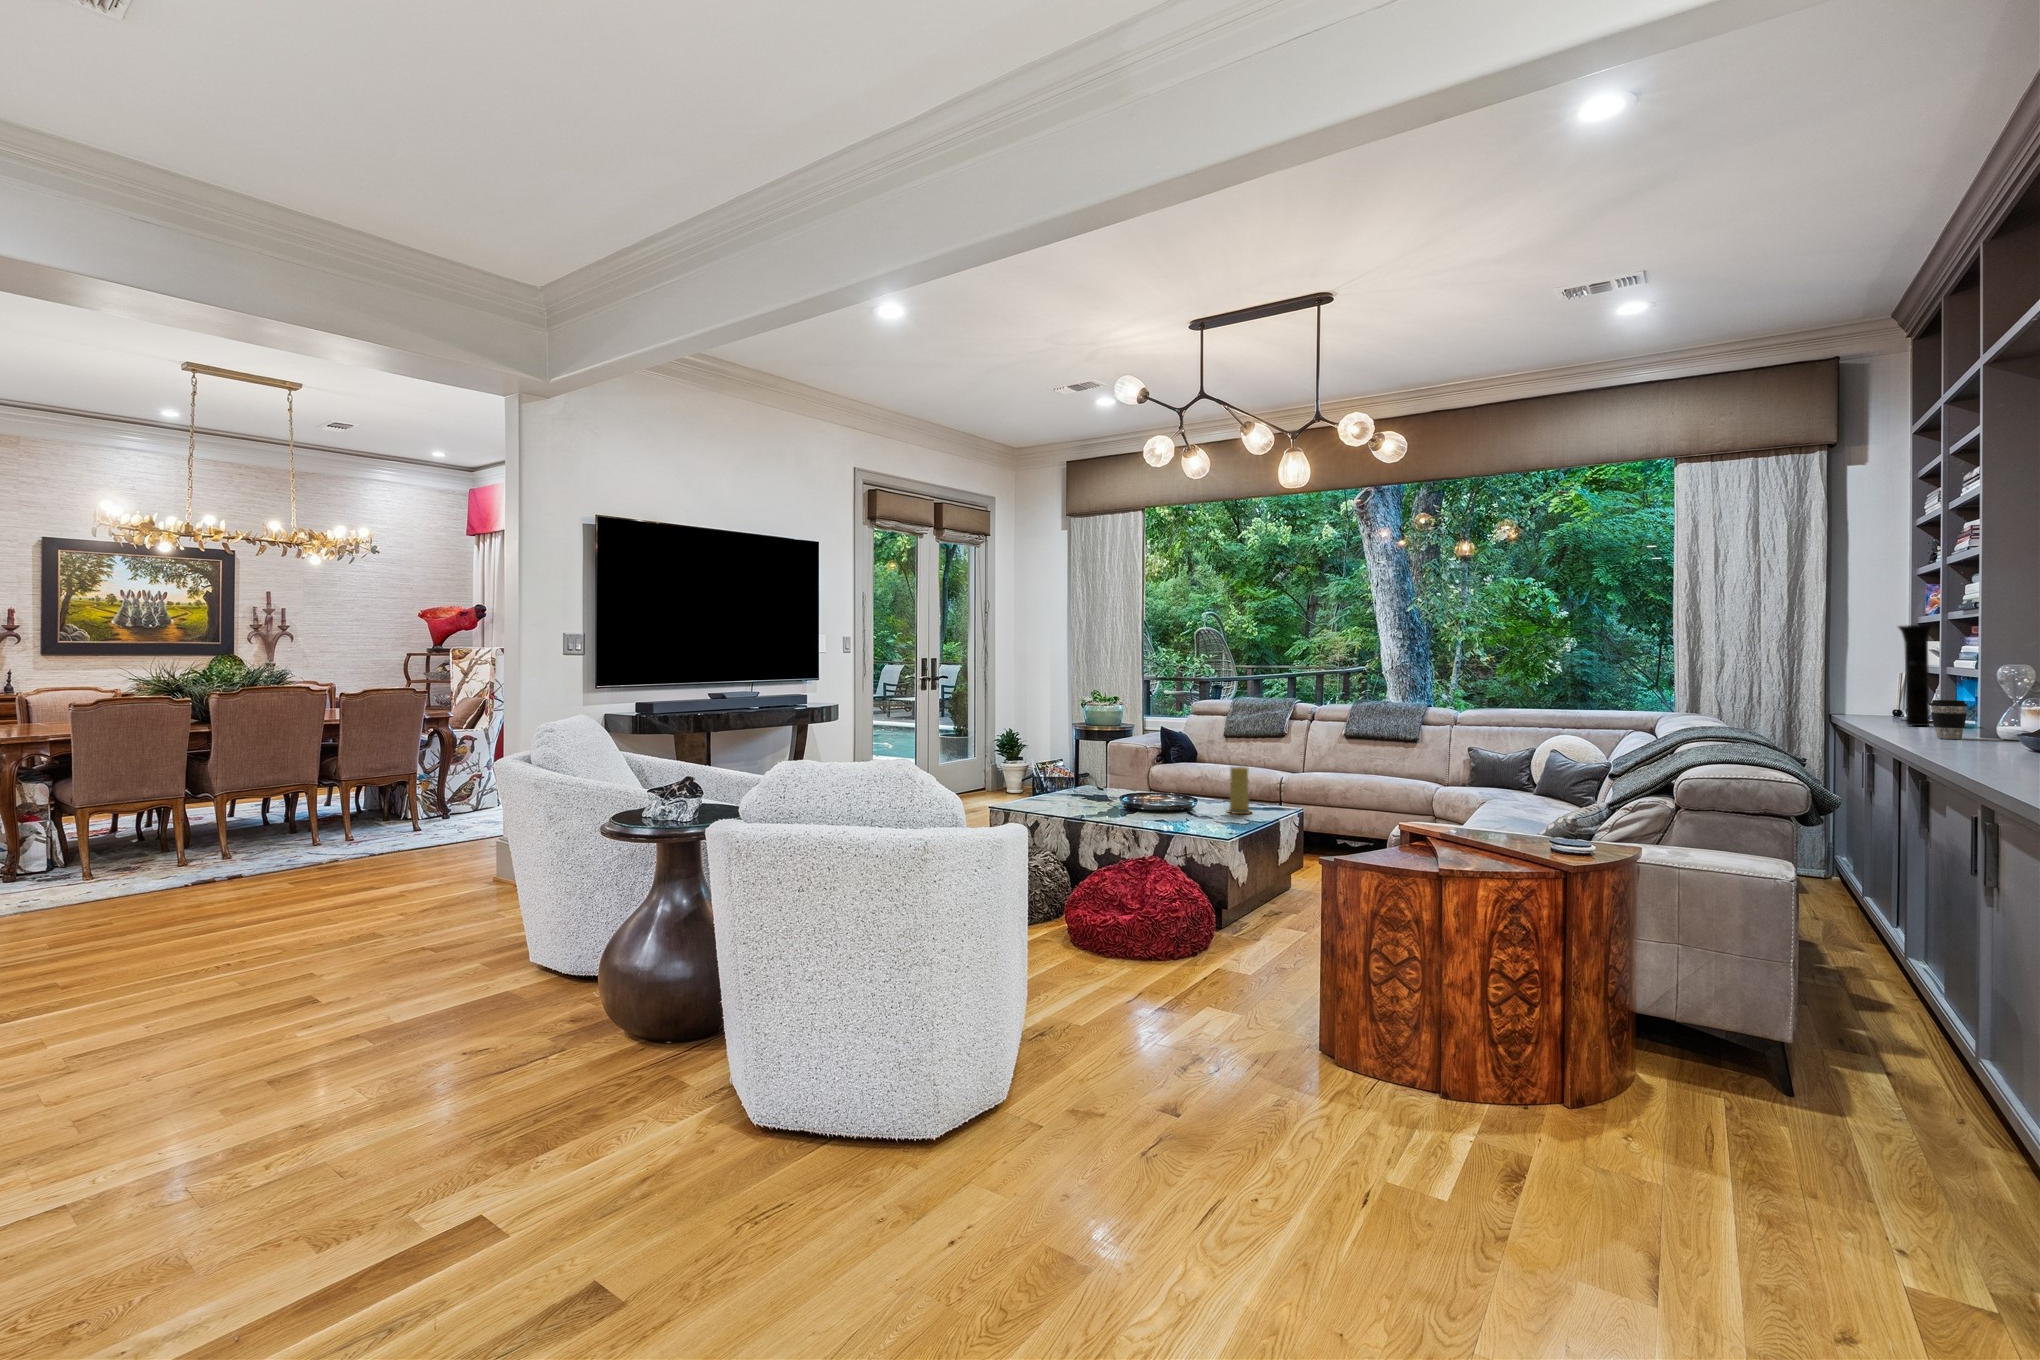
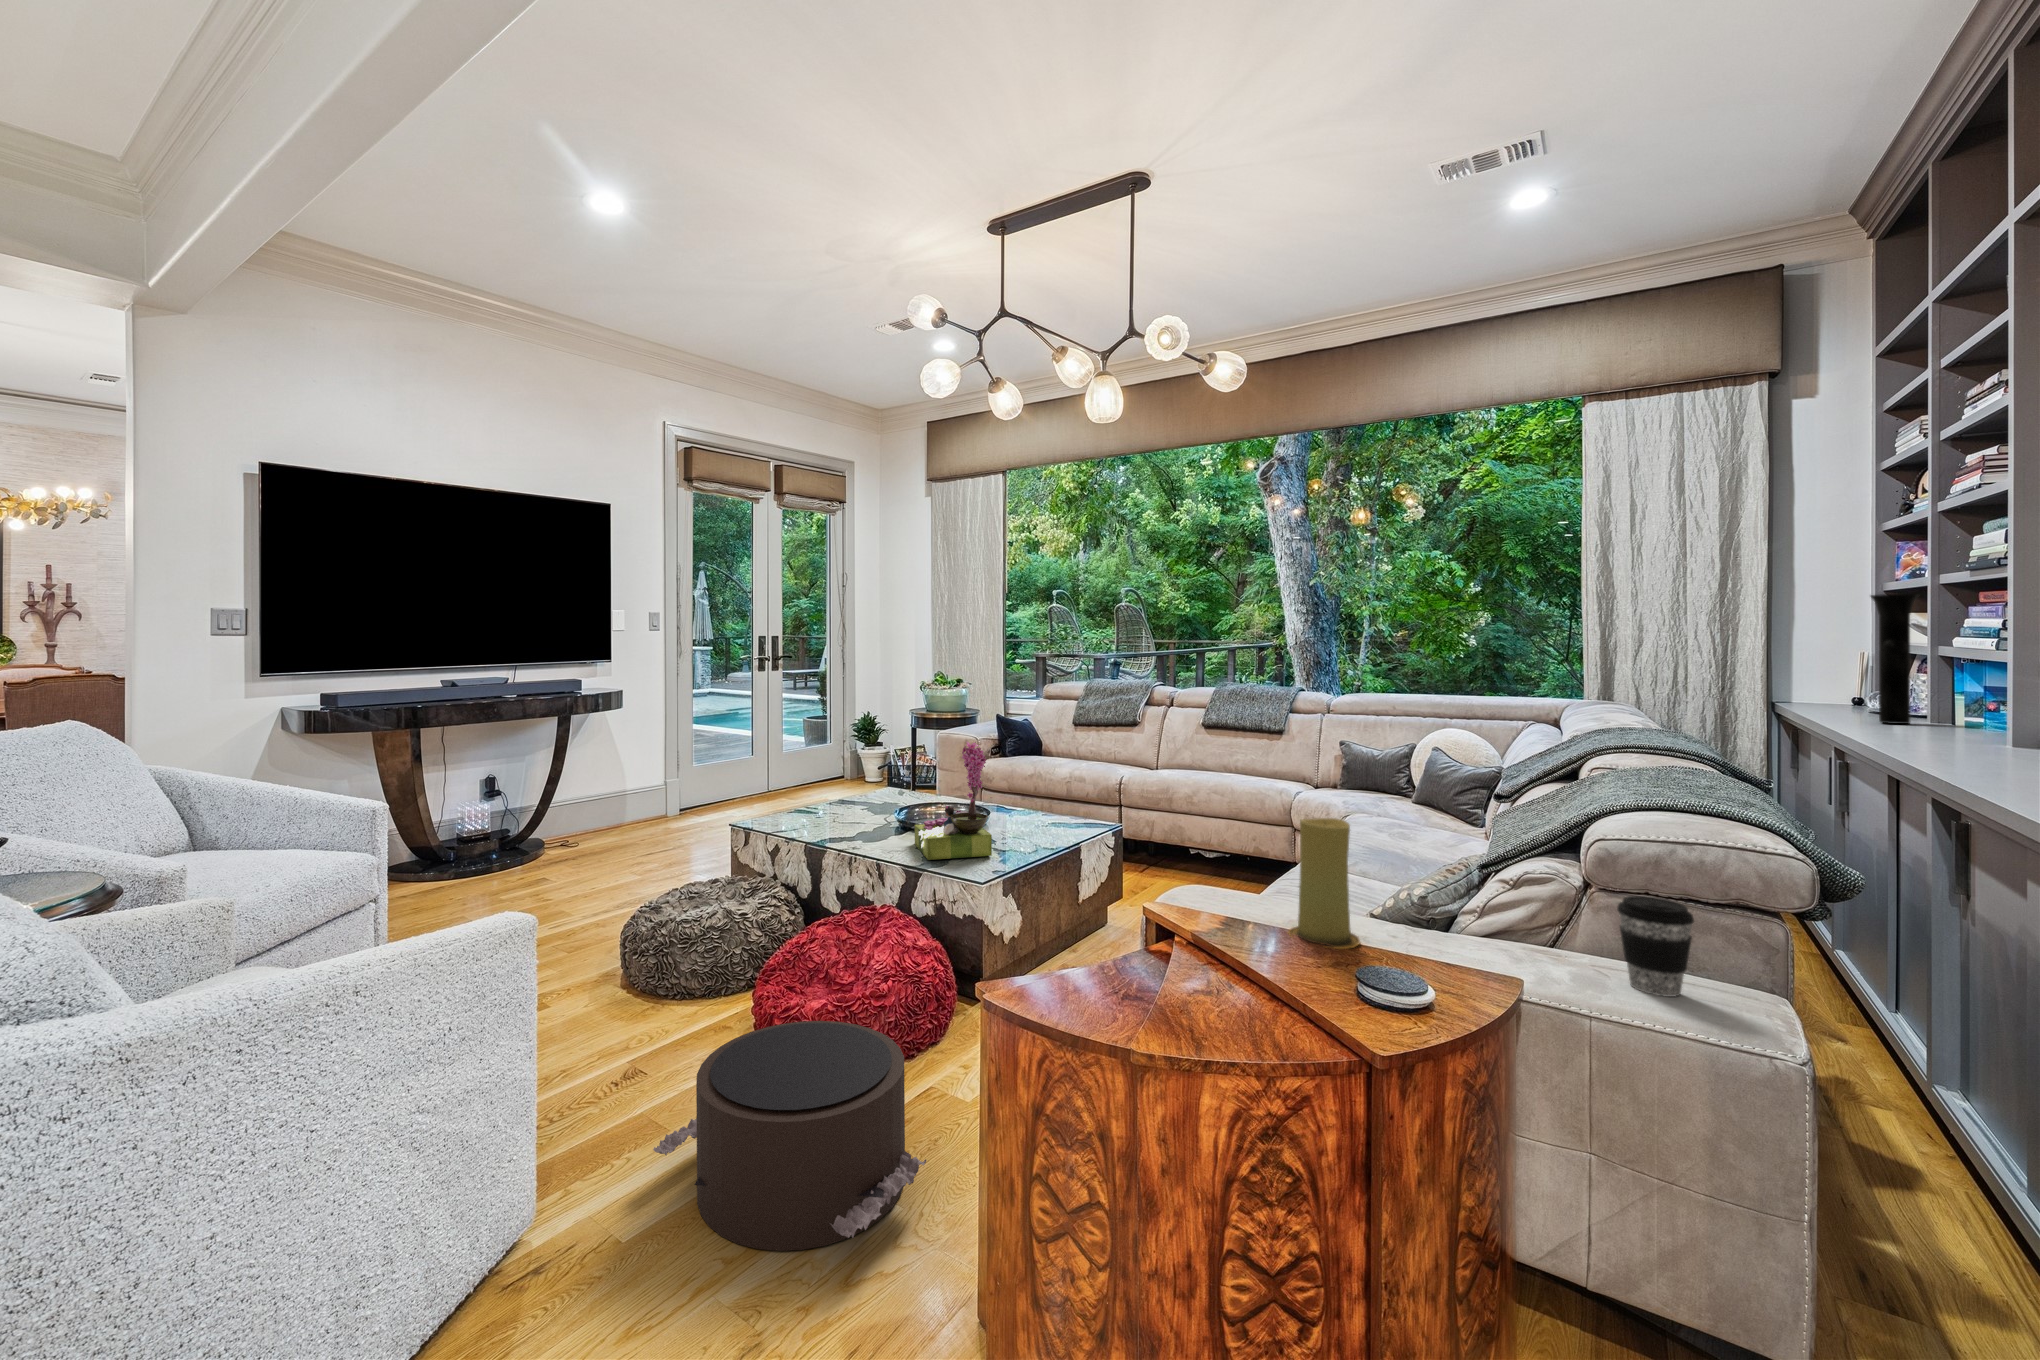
coffee cup: present [1930,700,1967,739] -> present [1617,896,1694,997]
flower arrangement: none [1139,738,1208,829] -> present [915,742,992,860]
candle: present [1227,767,1251,814] -> present [1288,818,1360,949]
pouf: none [1056,919,1243,1040] -> present [653,1021,926,1251]

